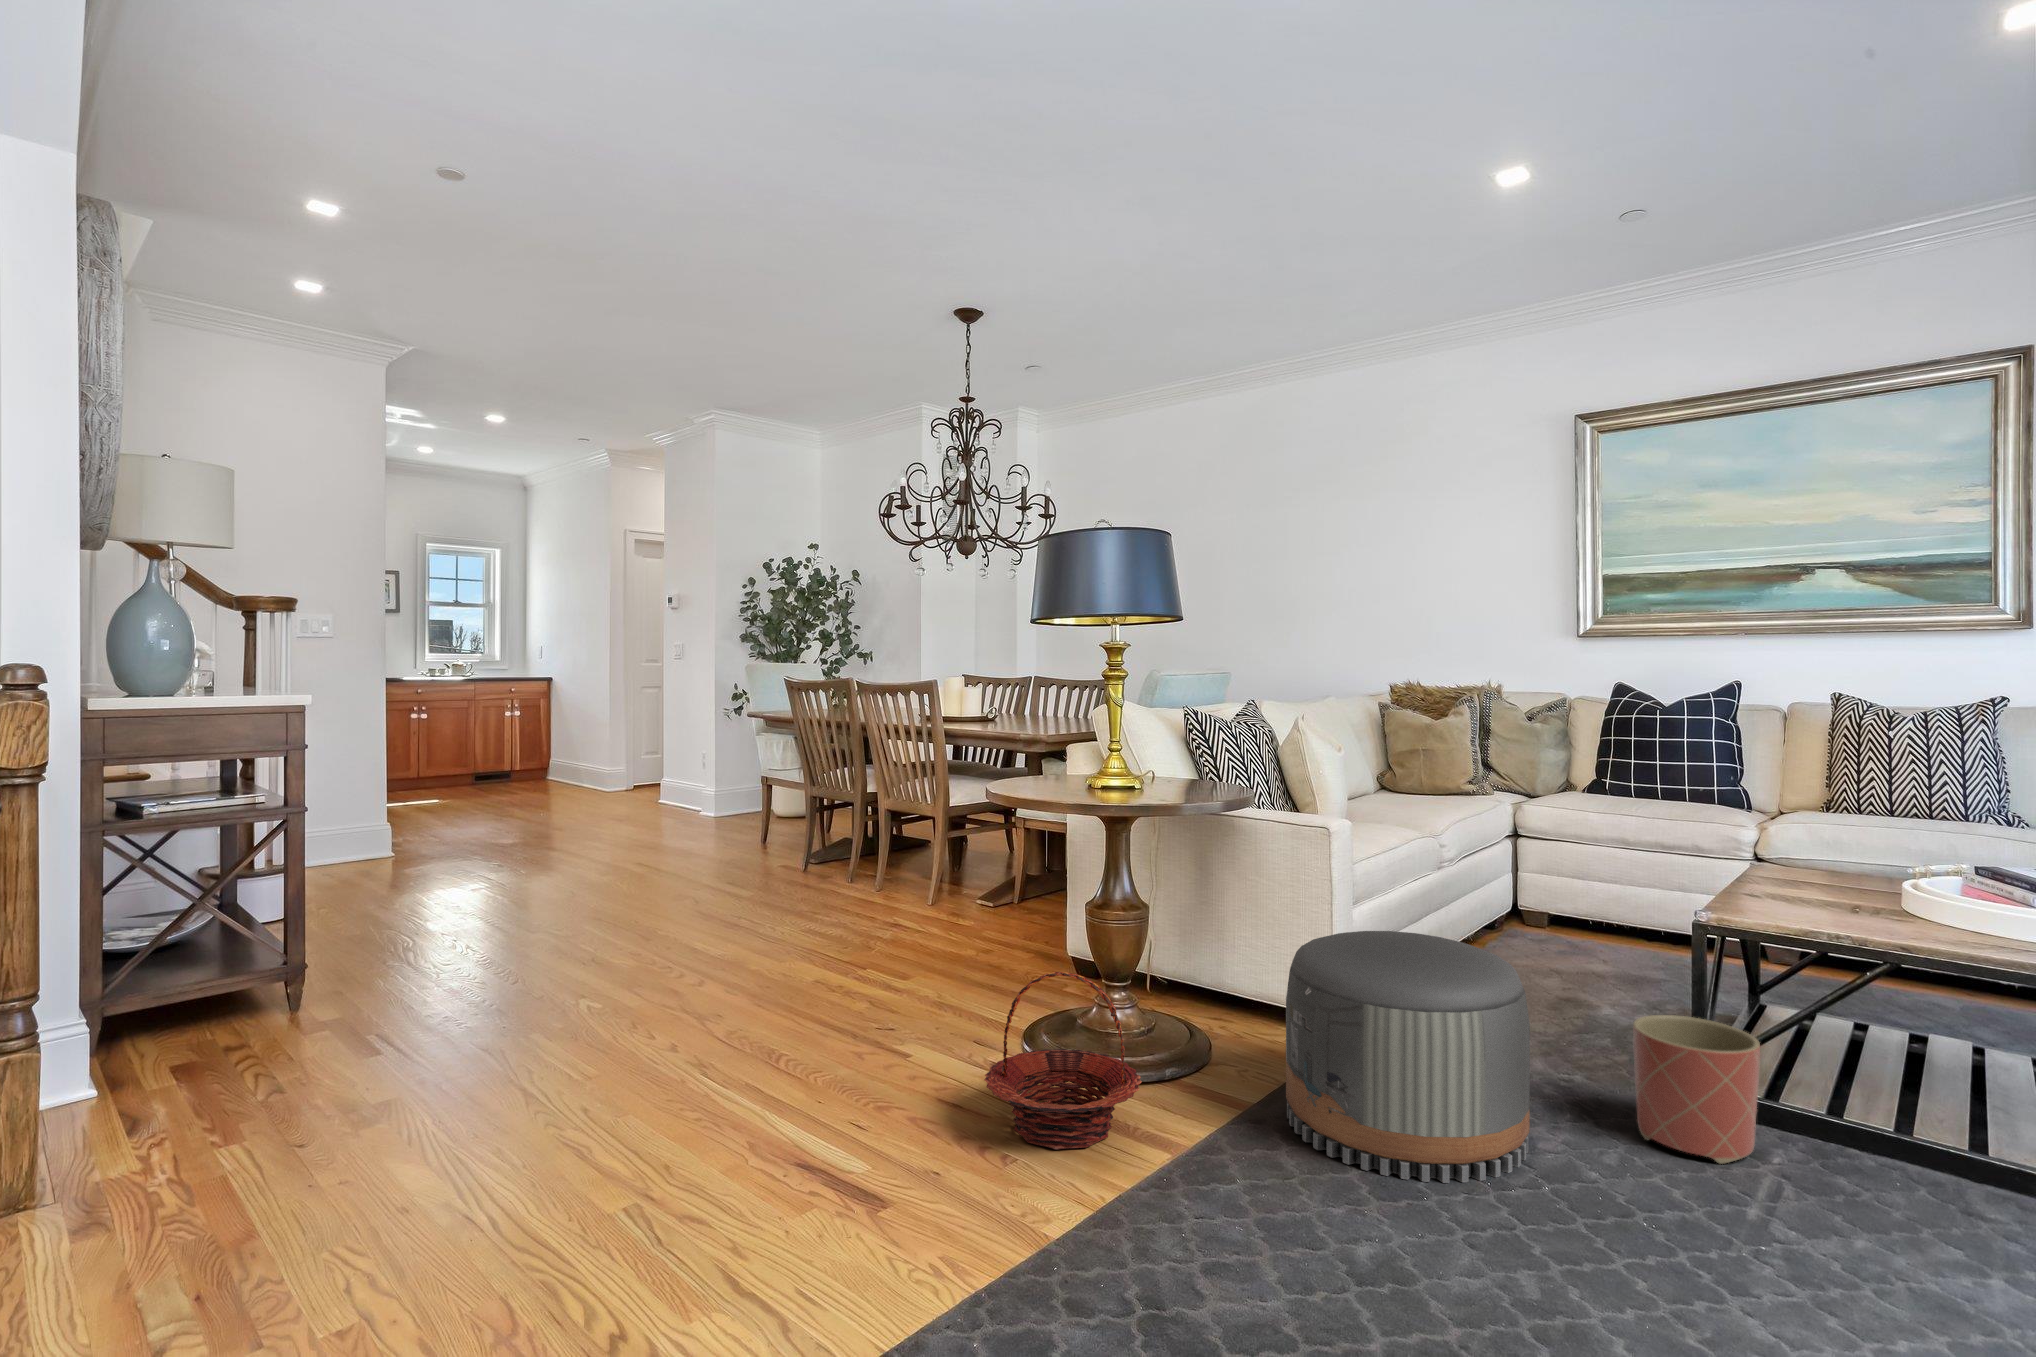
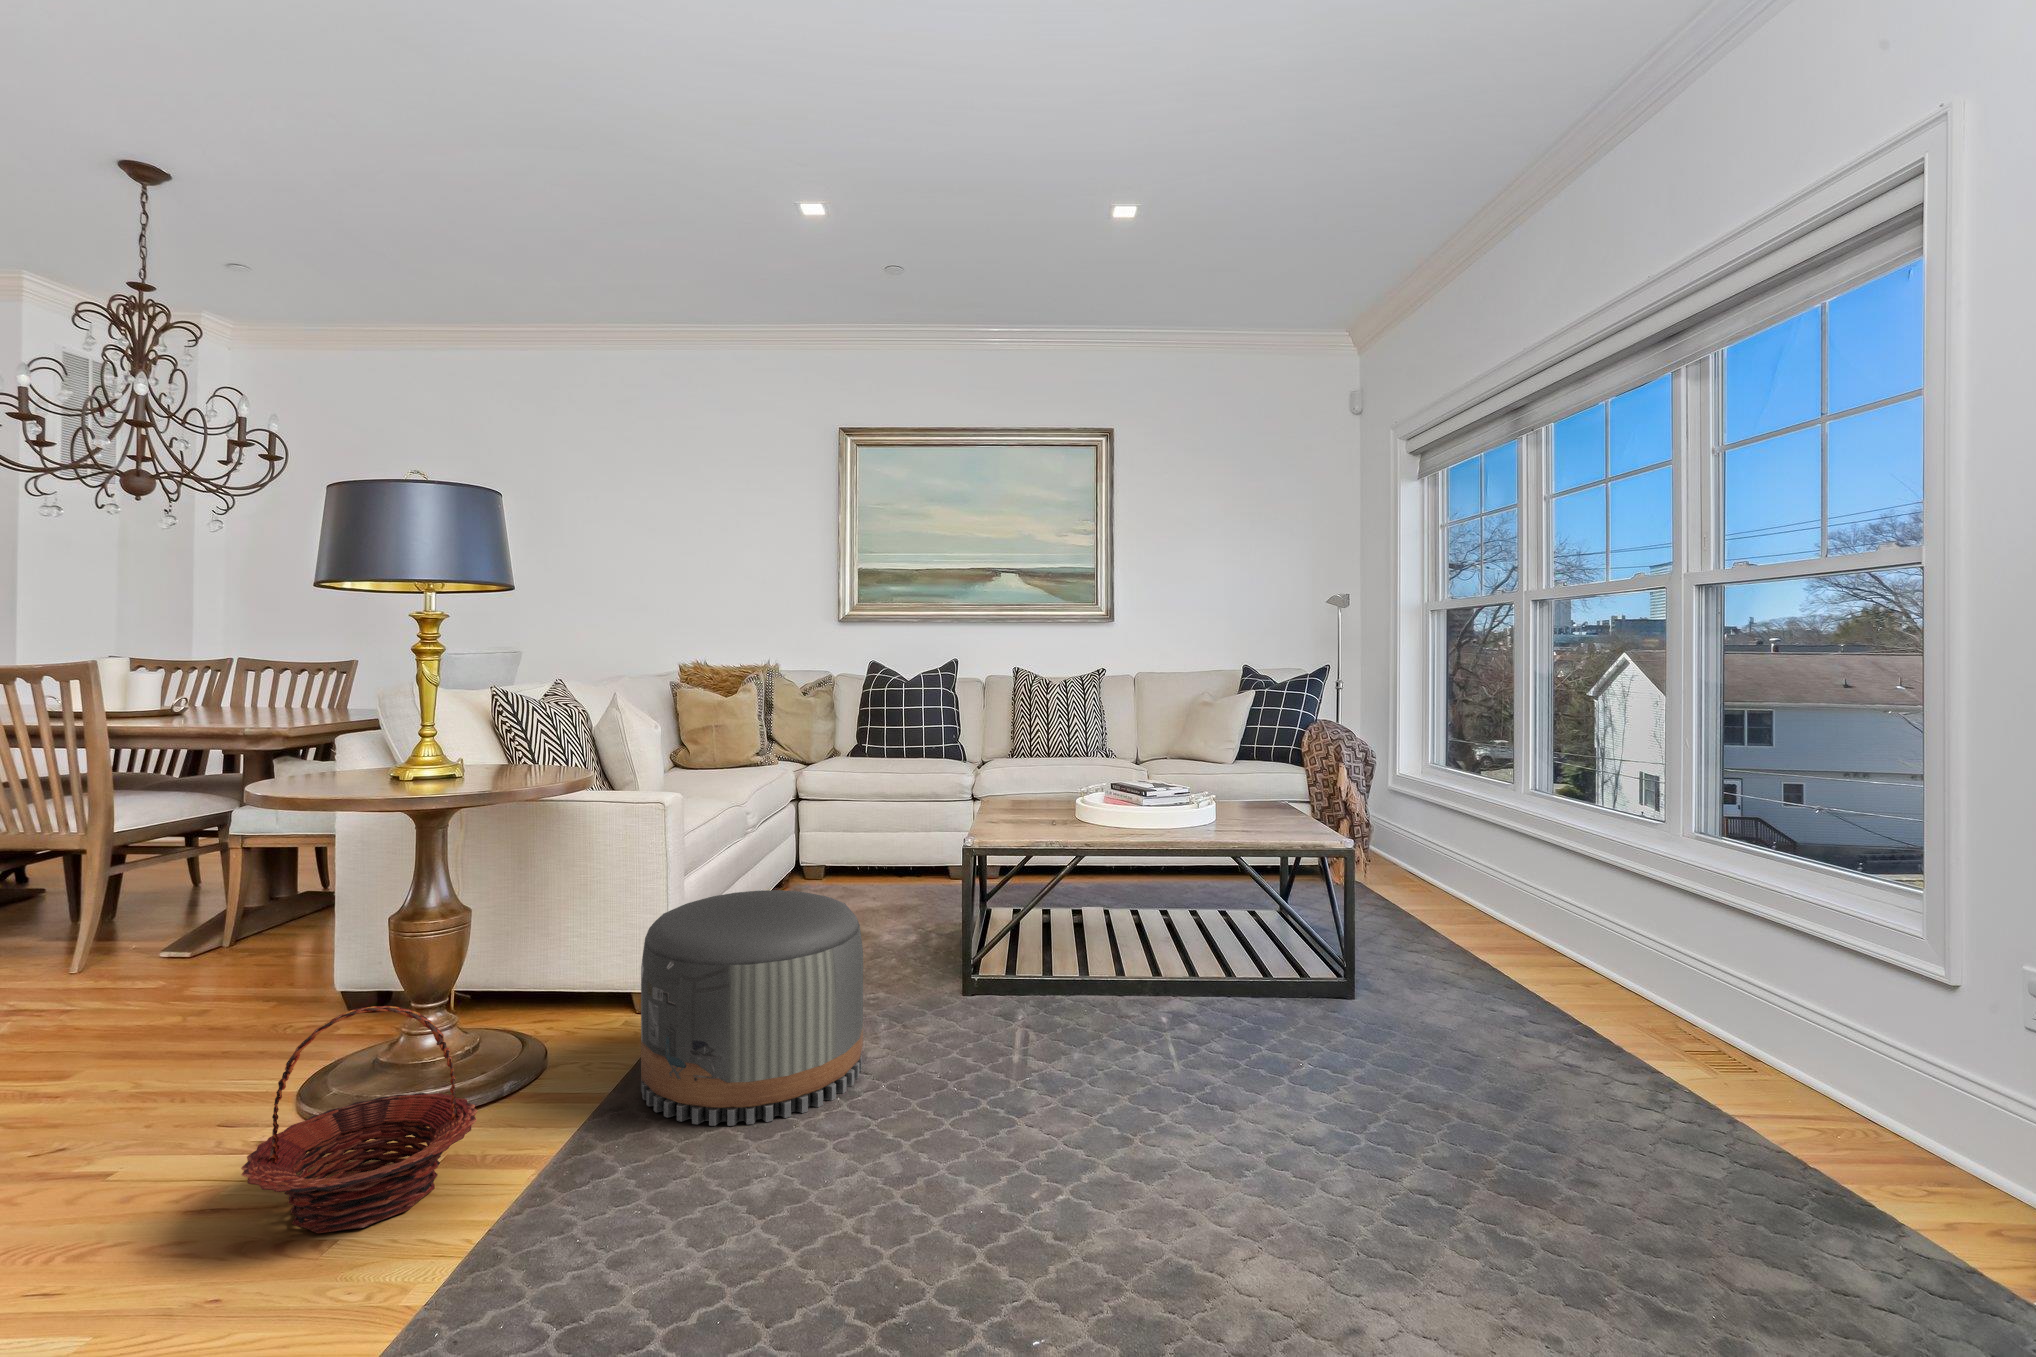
planter: present [1633,1015,1760,1164] -> none [930,921,1013,1029]

